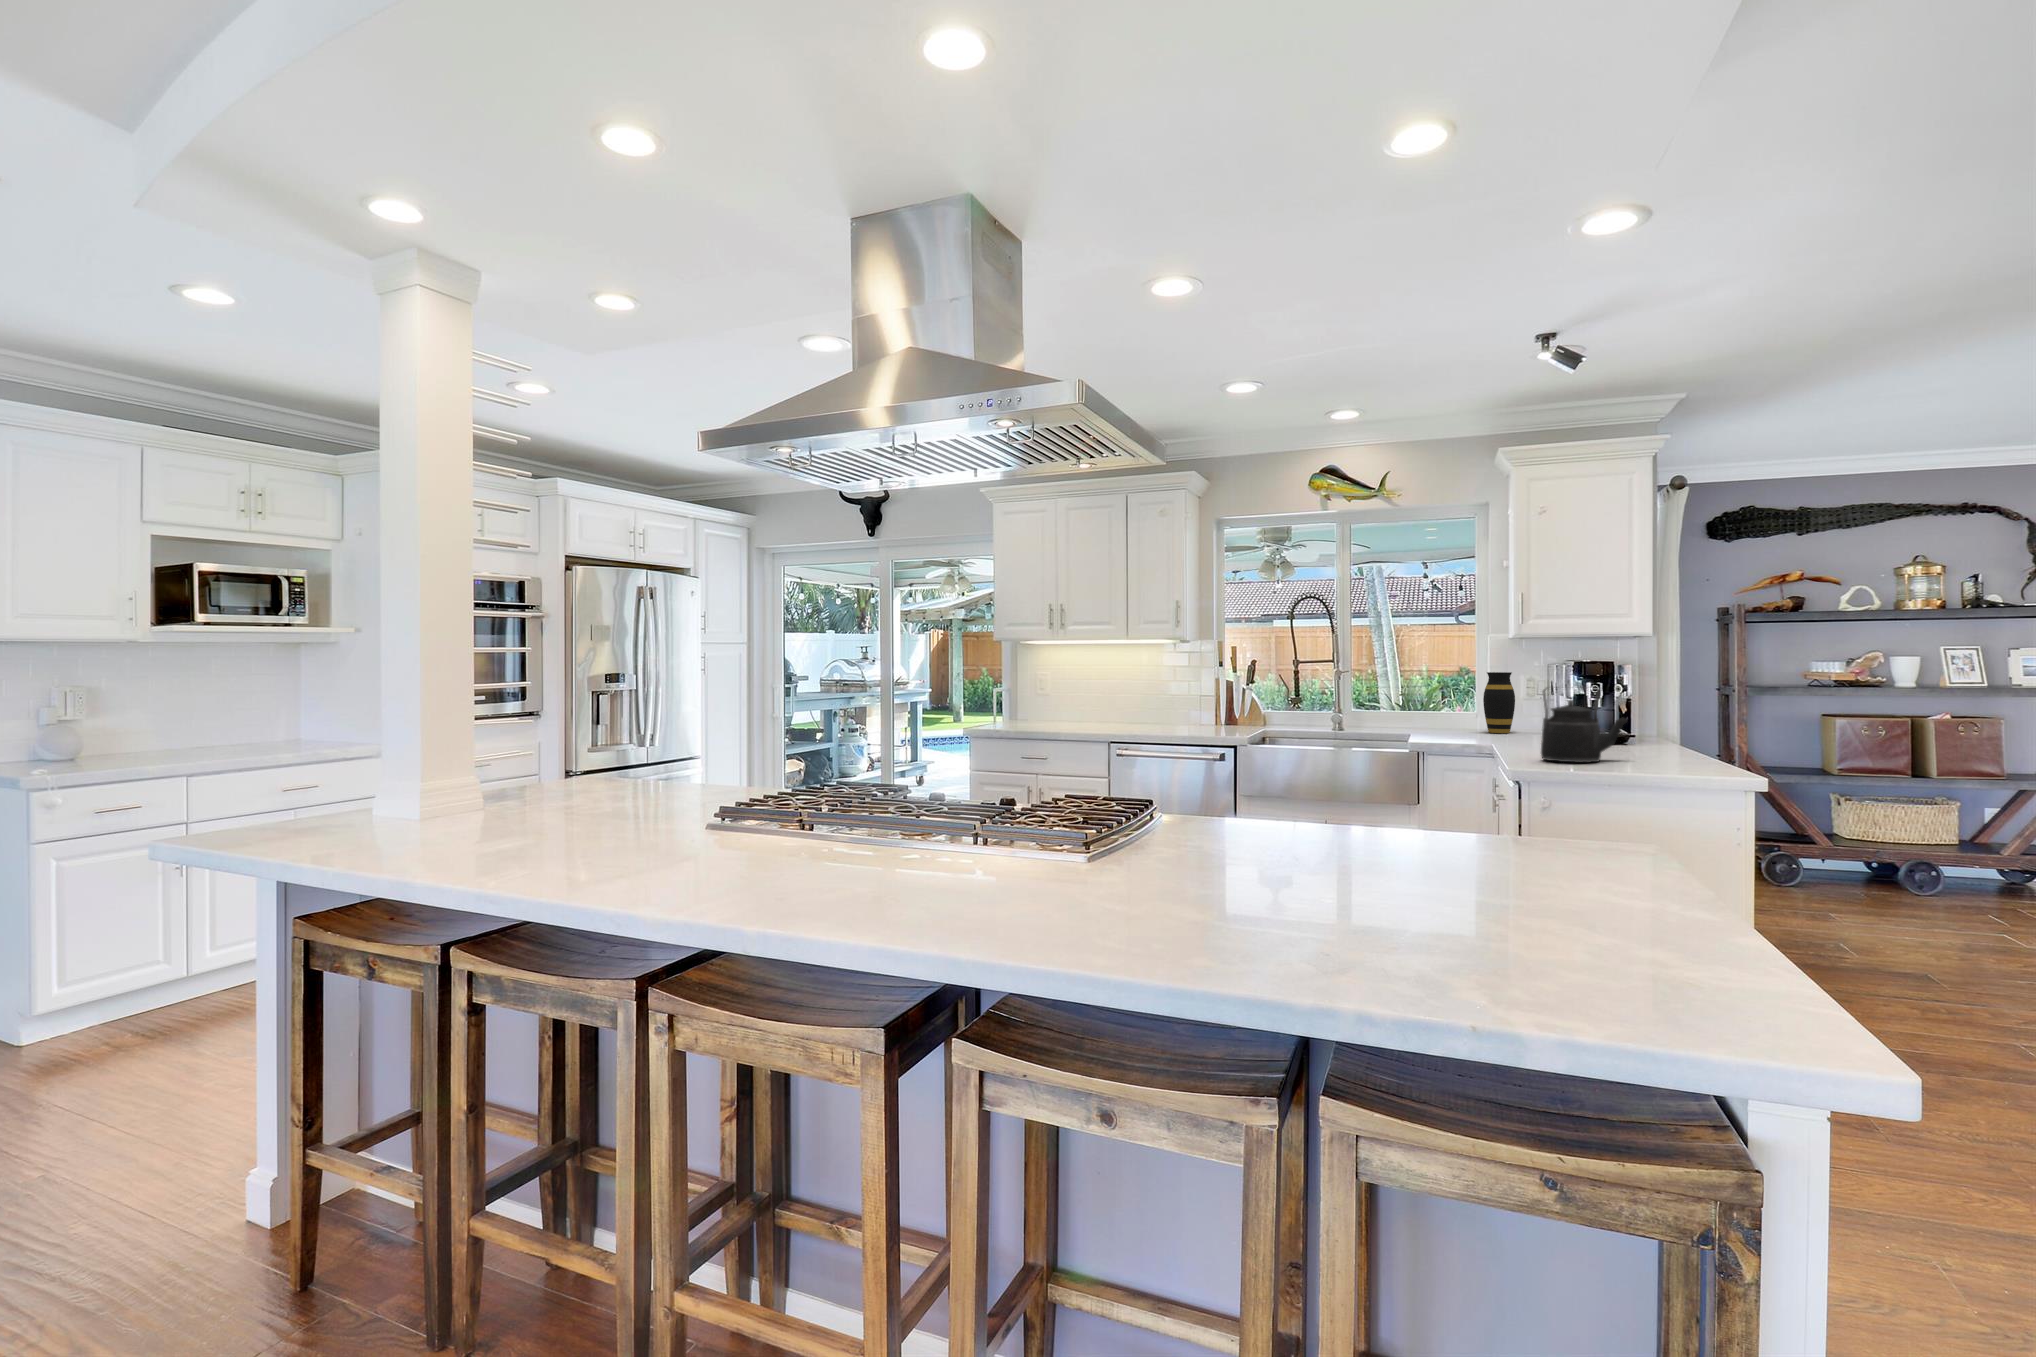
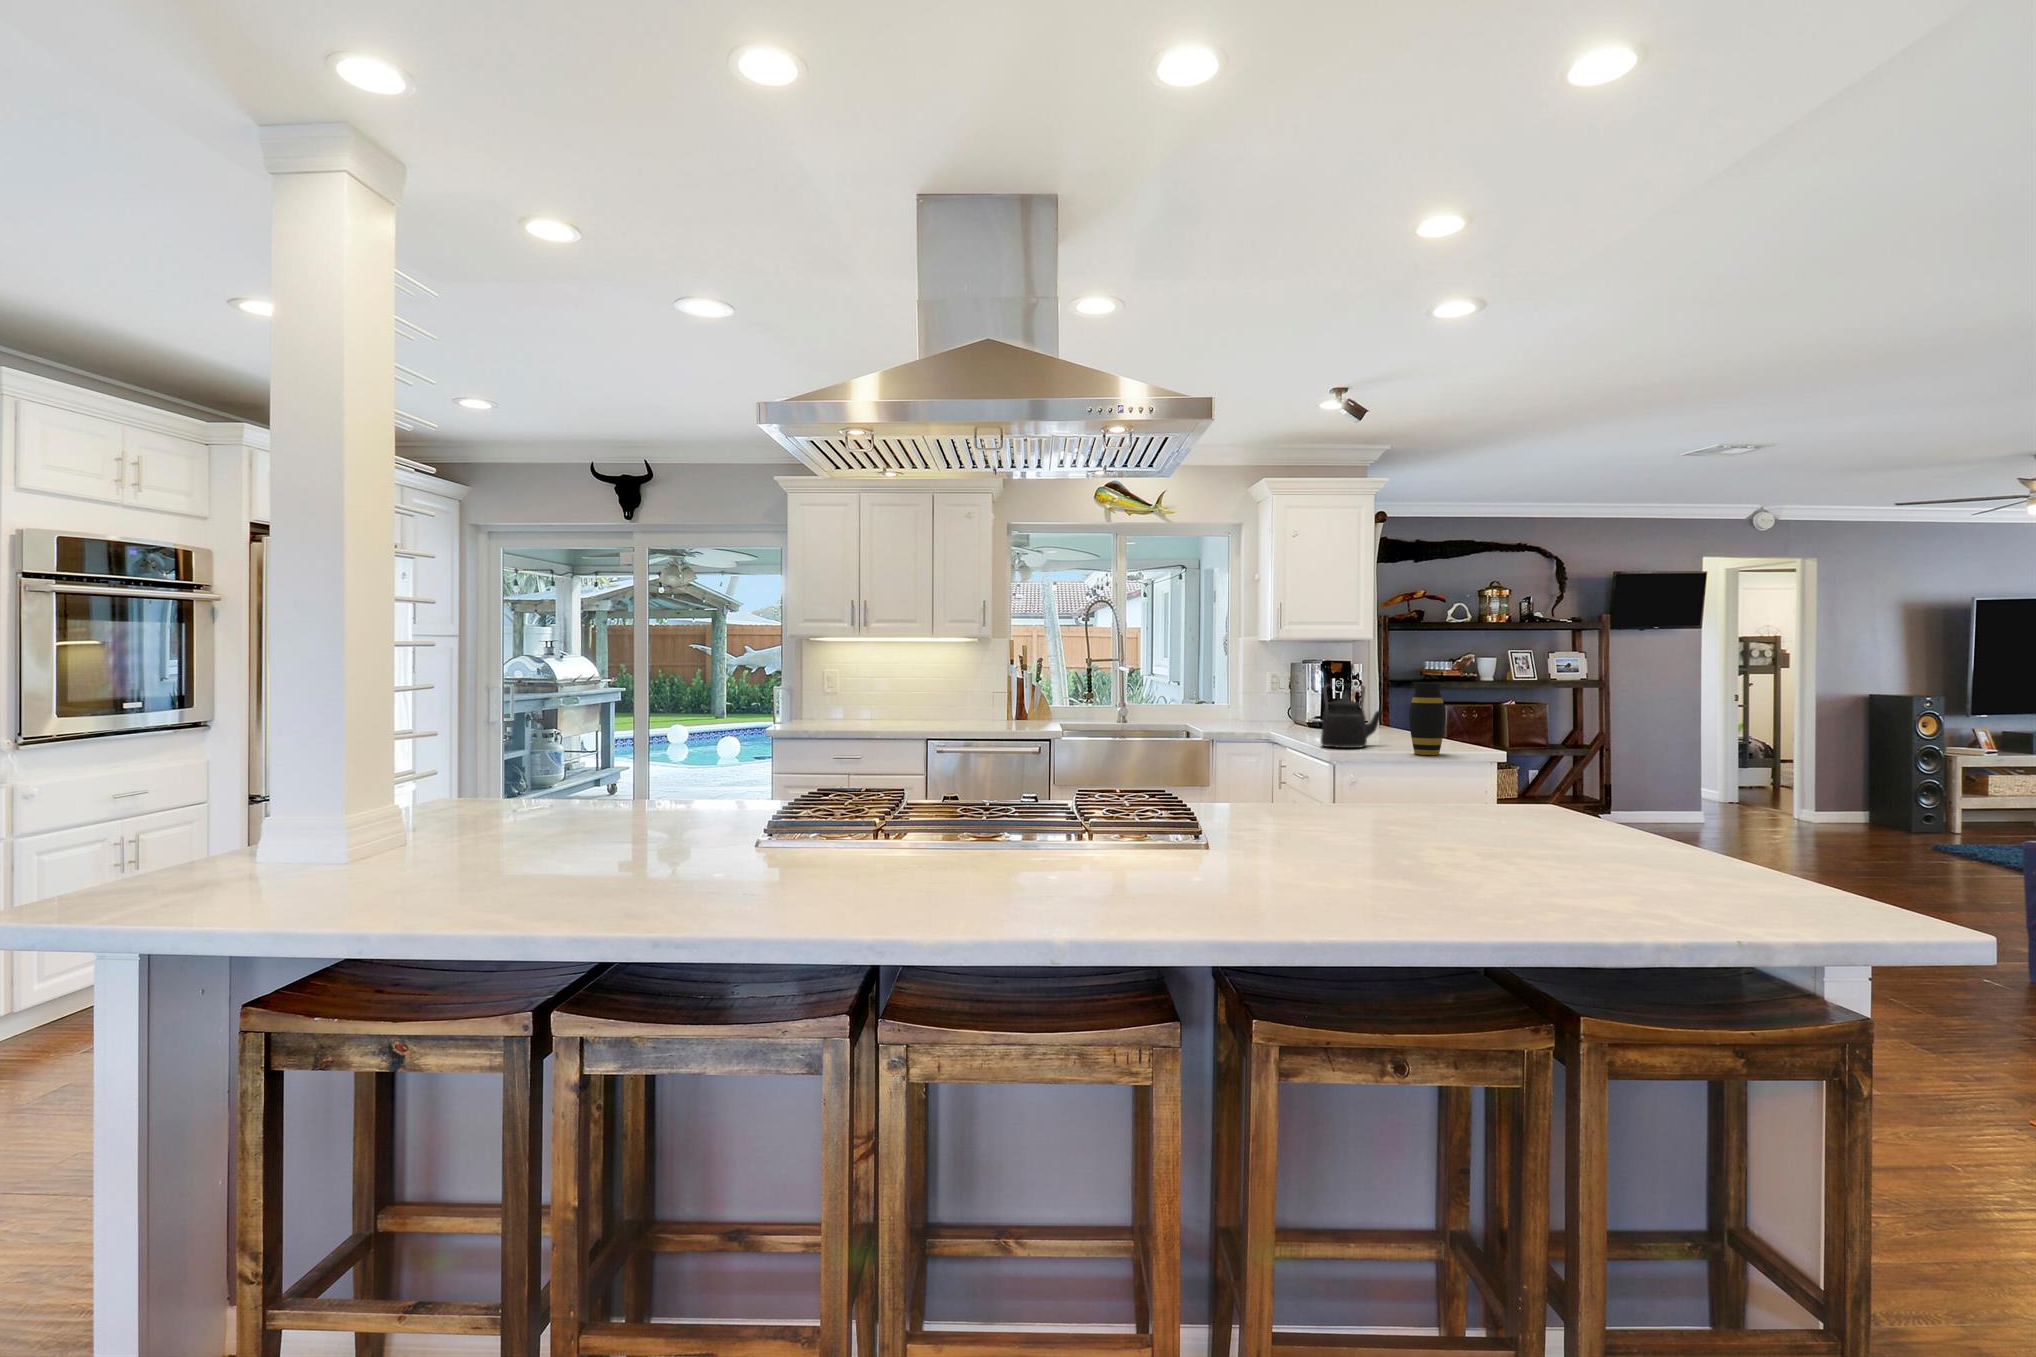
vase: present [1483,672,1515,733] -> present [1409,683,1445,755]

